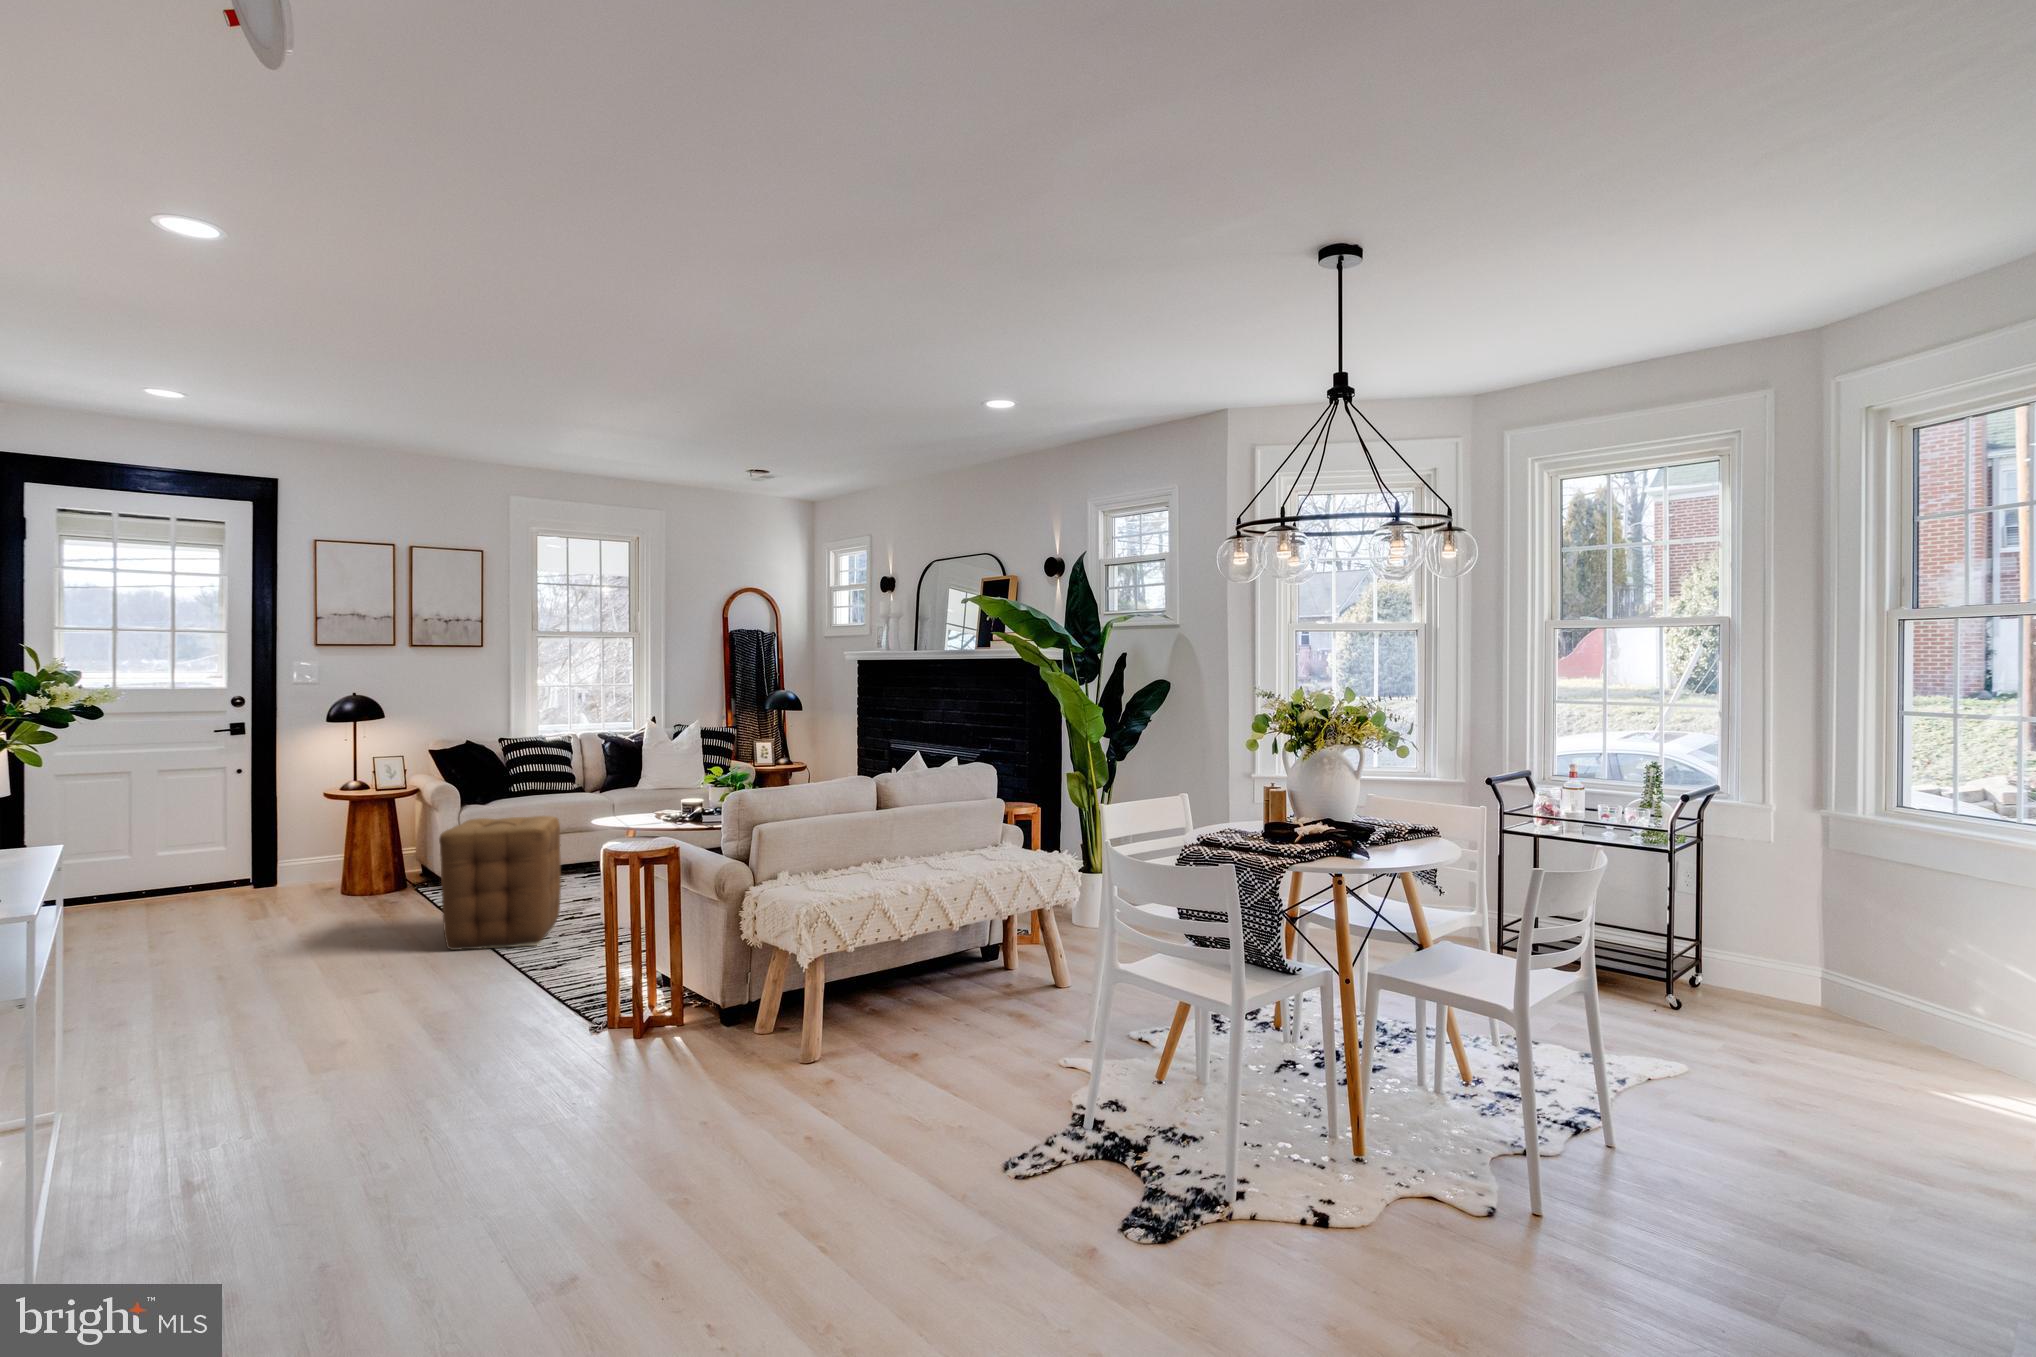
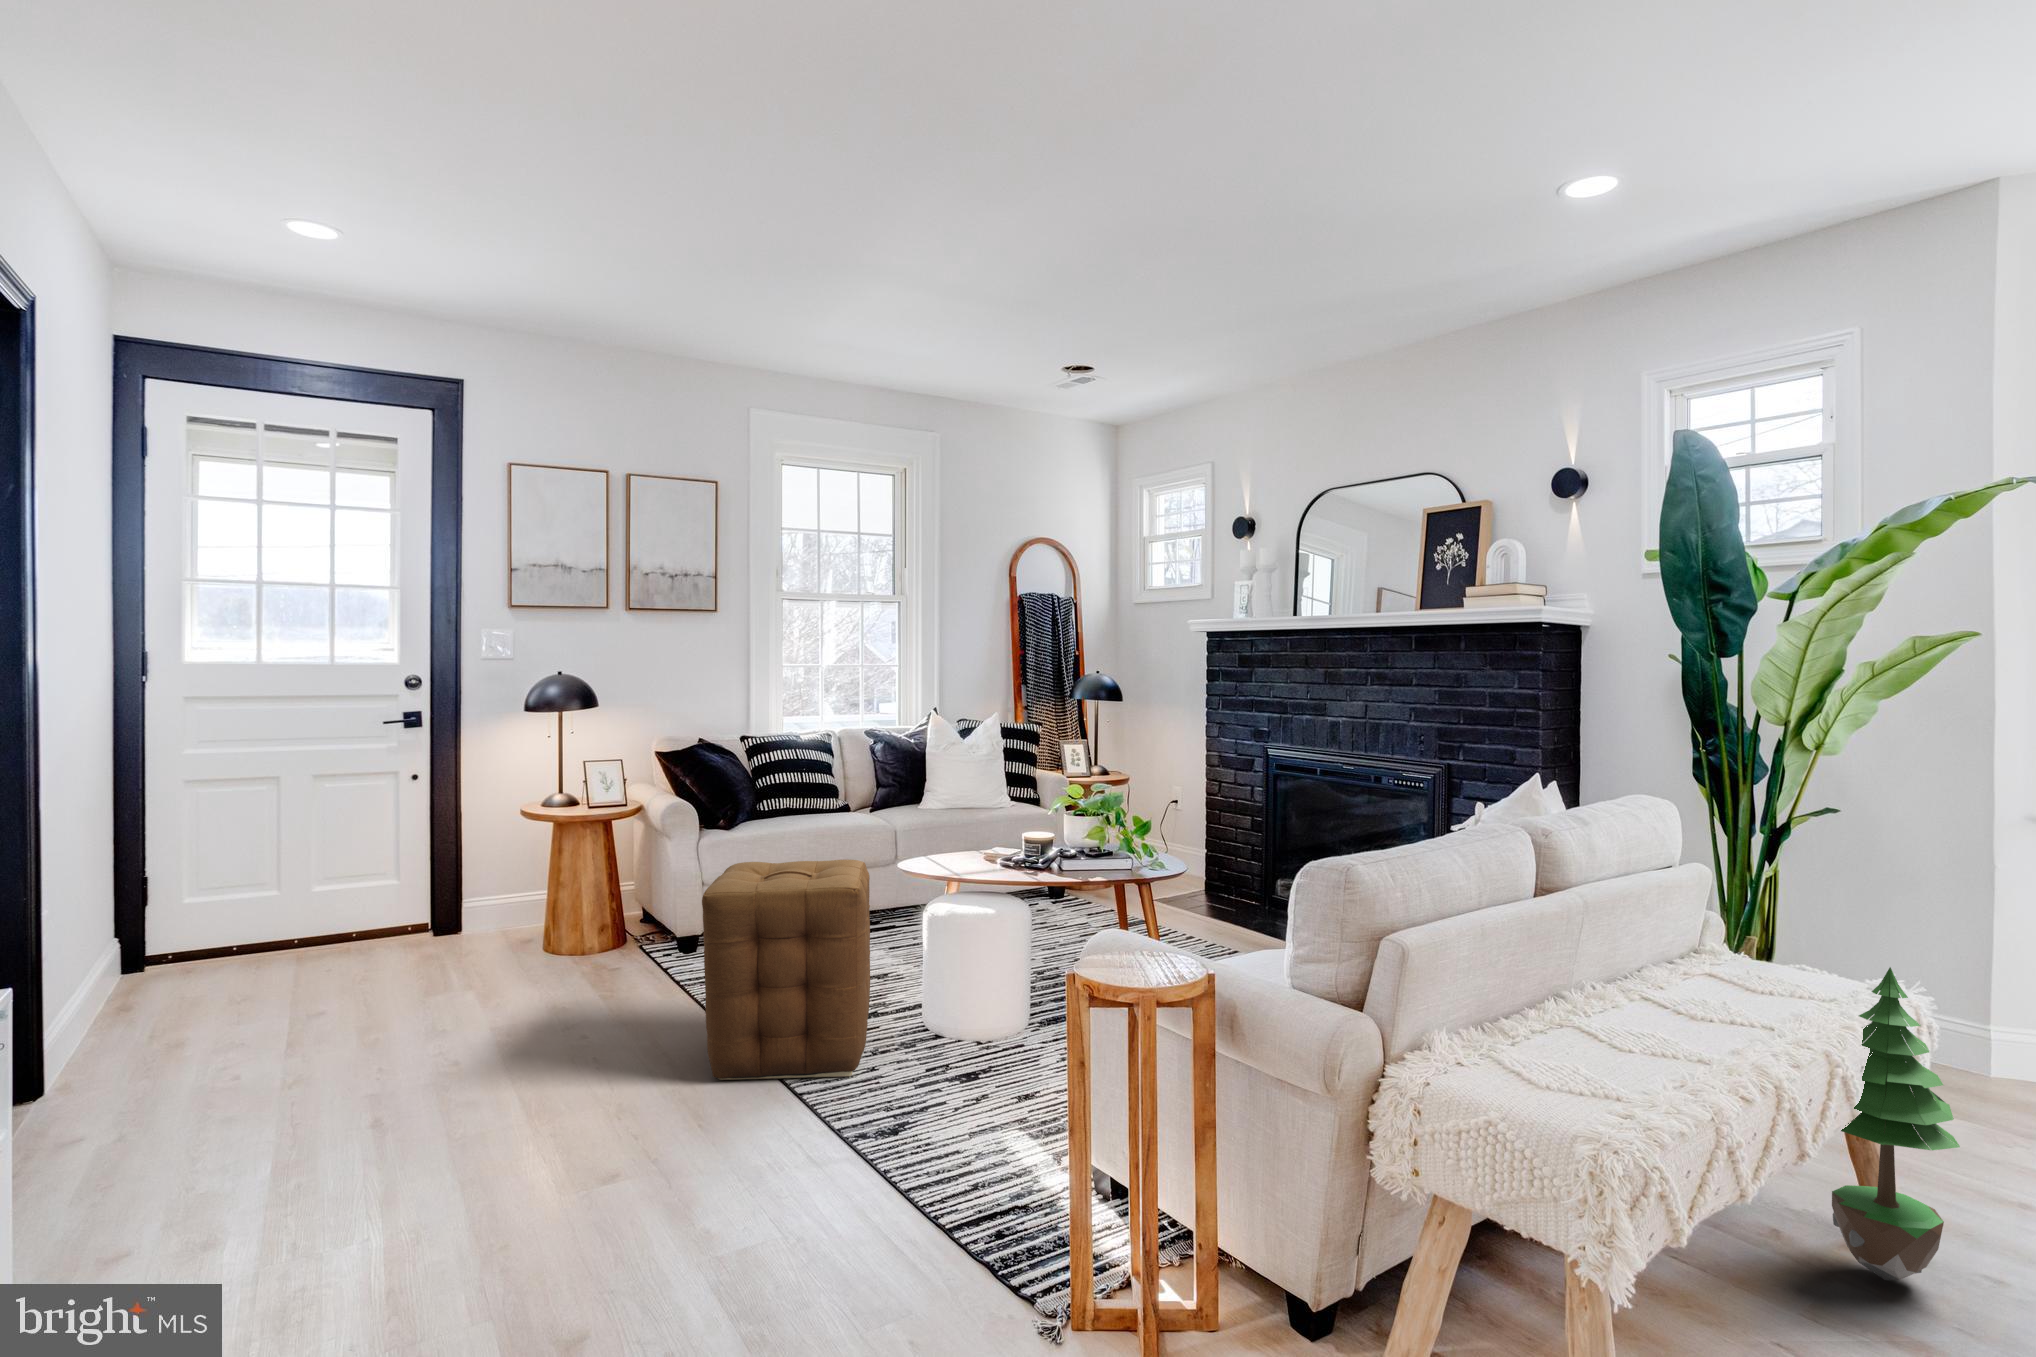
potted tree: none [1002,842,1056,995] -> present [1832,967,1960,1280]

